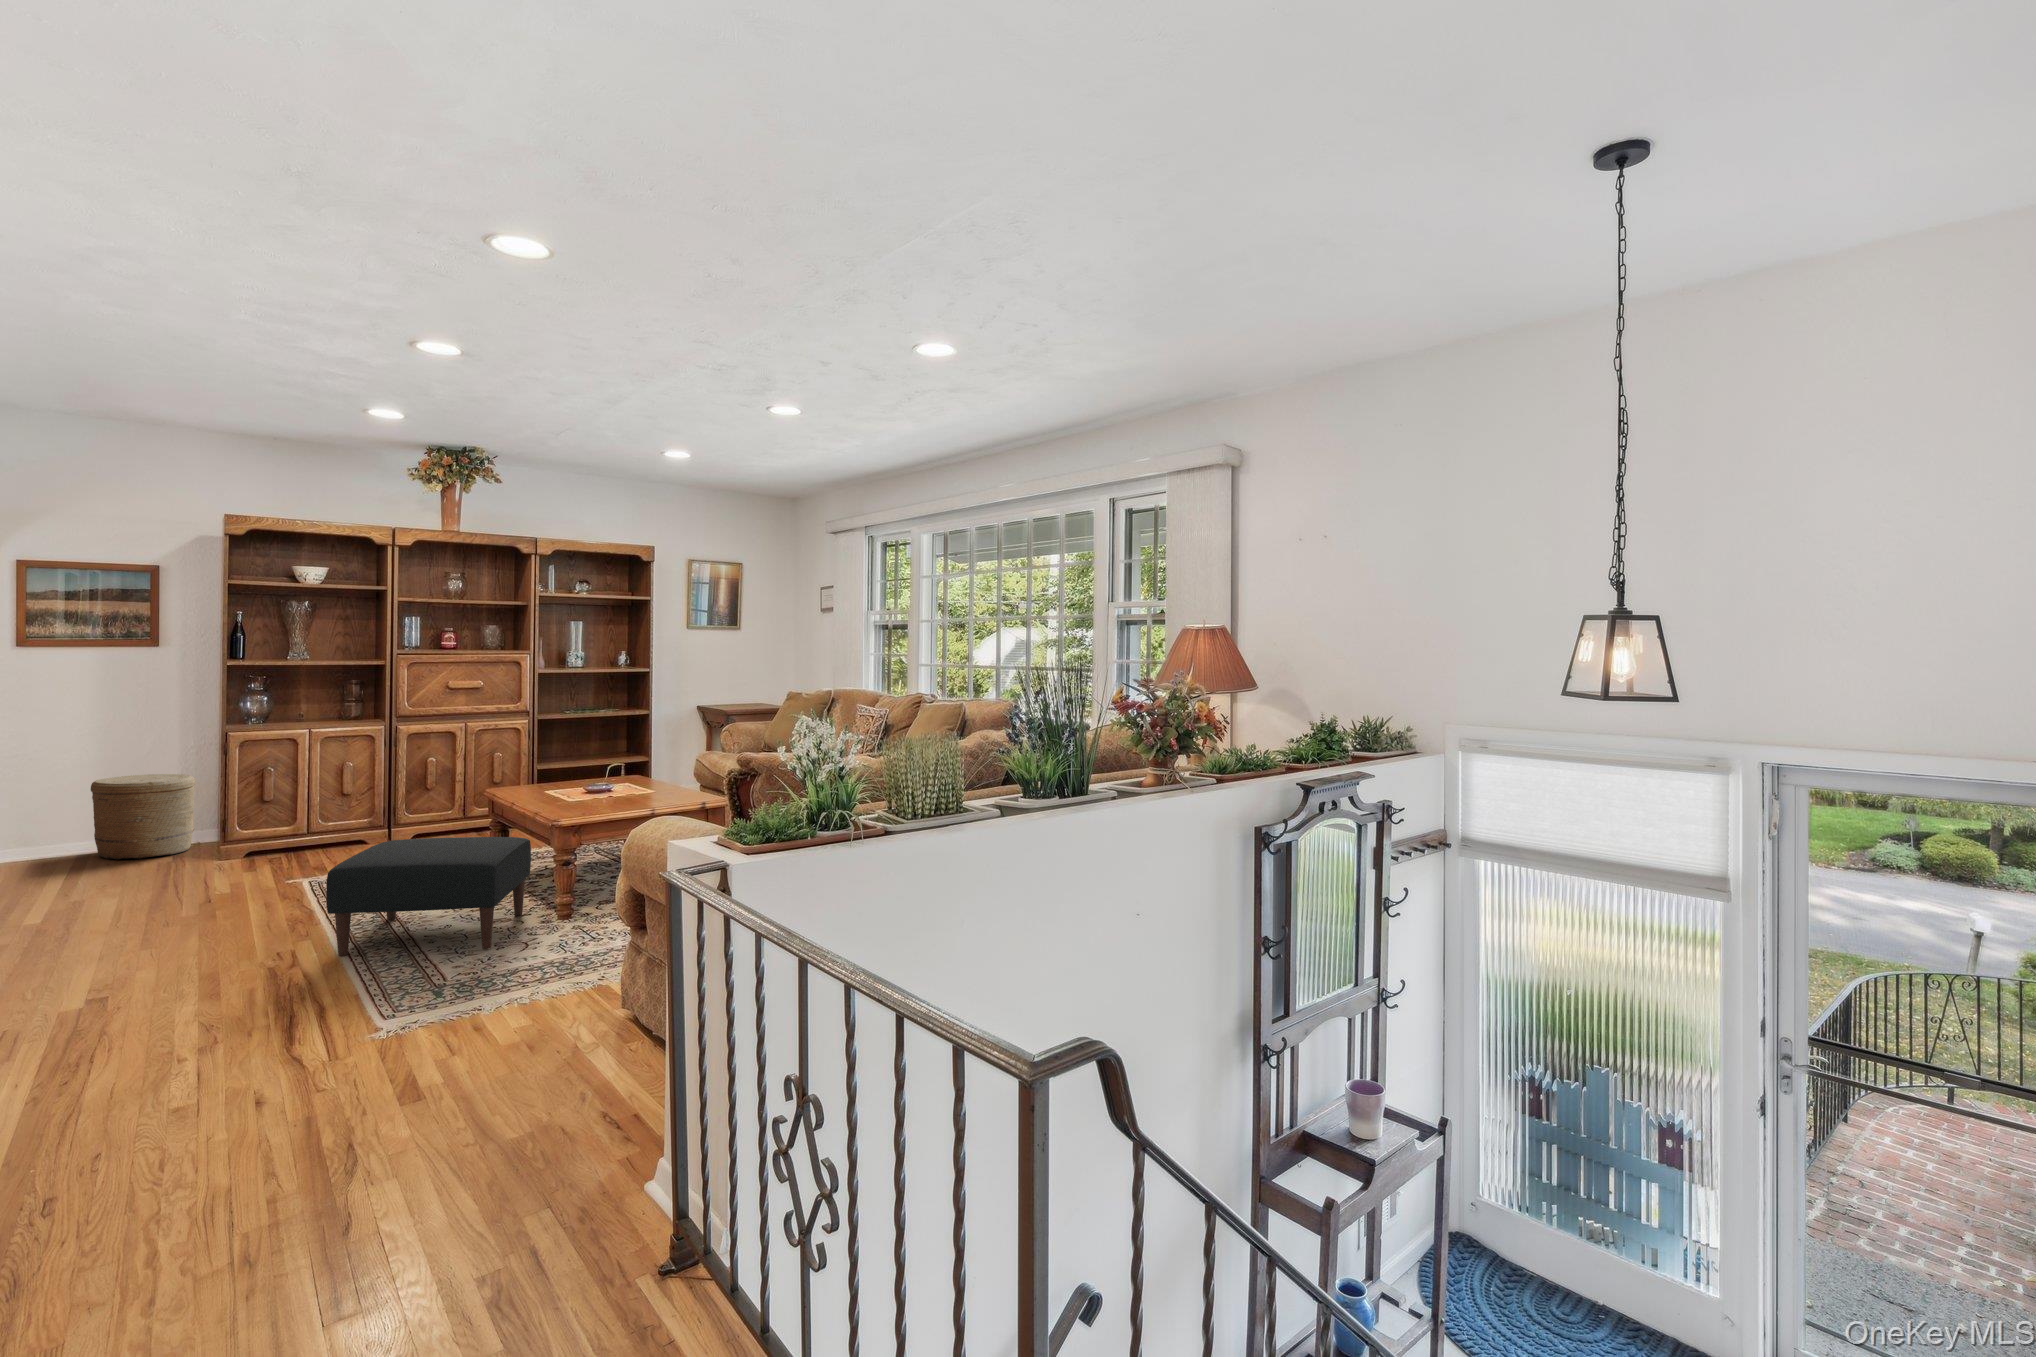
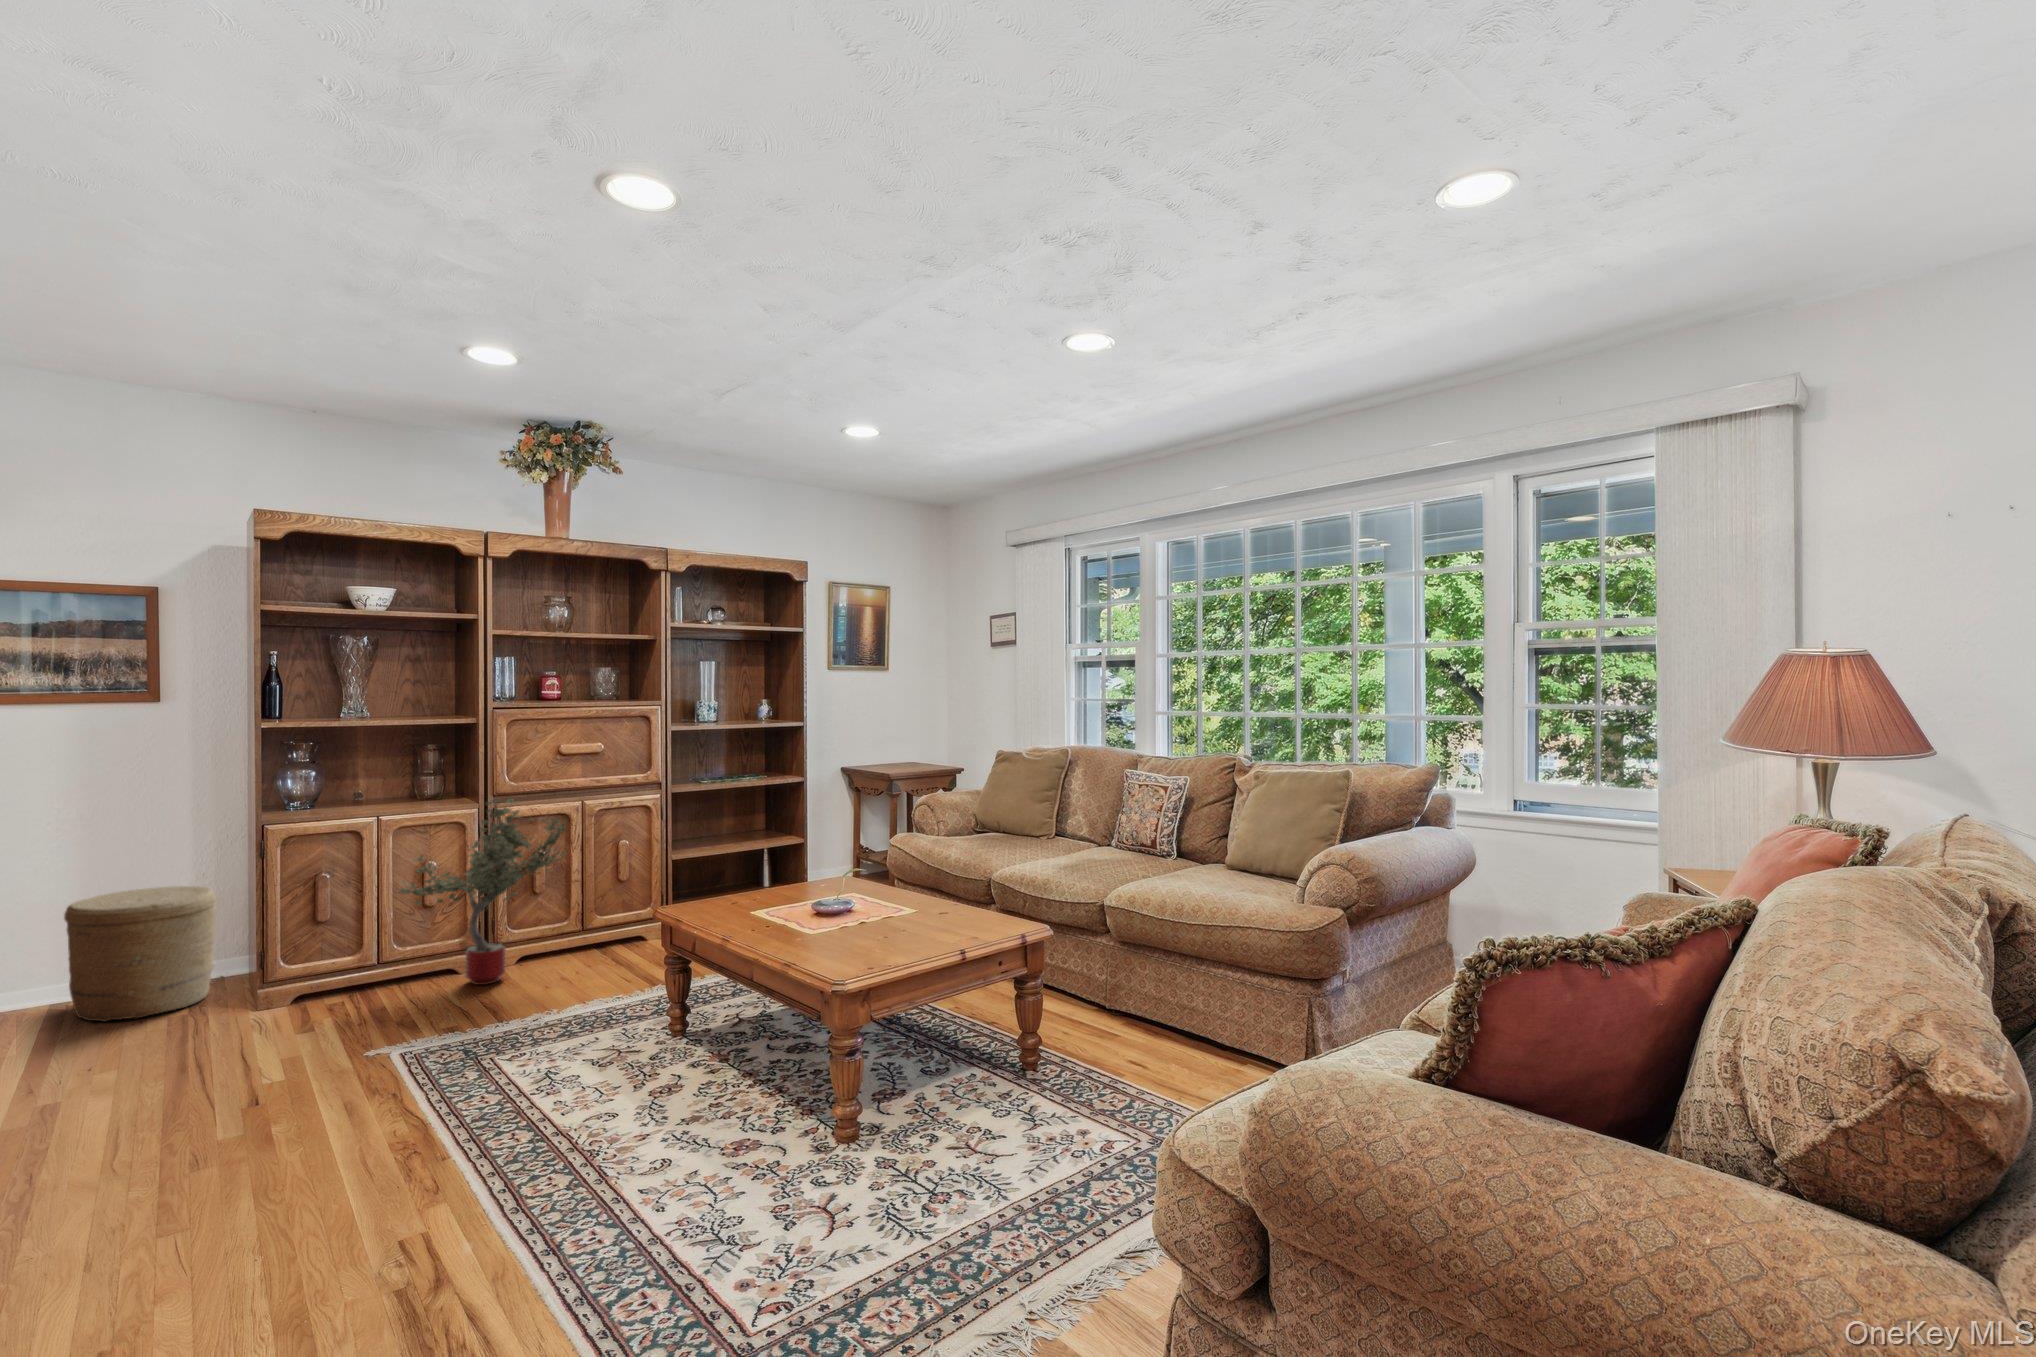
potted tree: none [318,718,447,849] -> present [399,798,567,985]
ottoman: present [326,837,531,956] -> none [491,997,767,1243]

